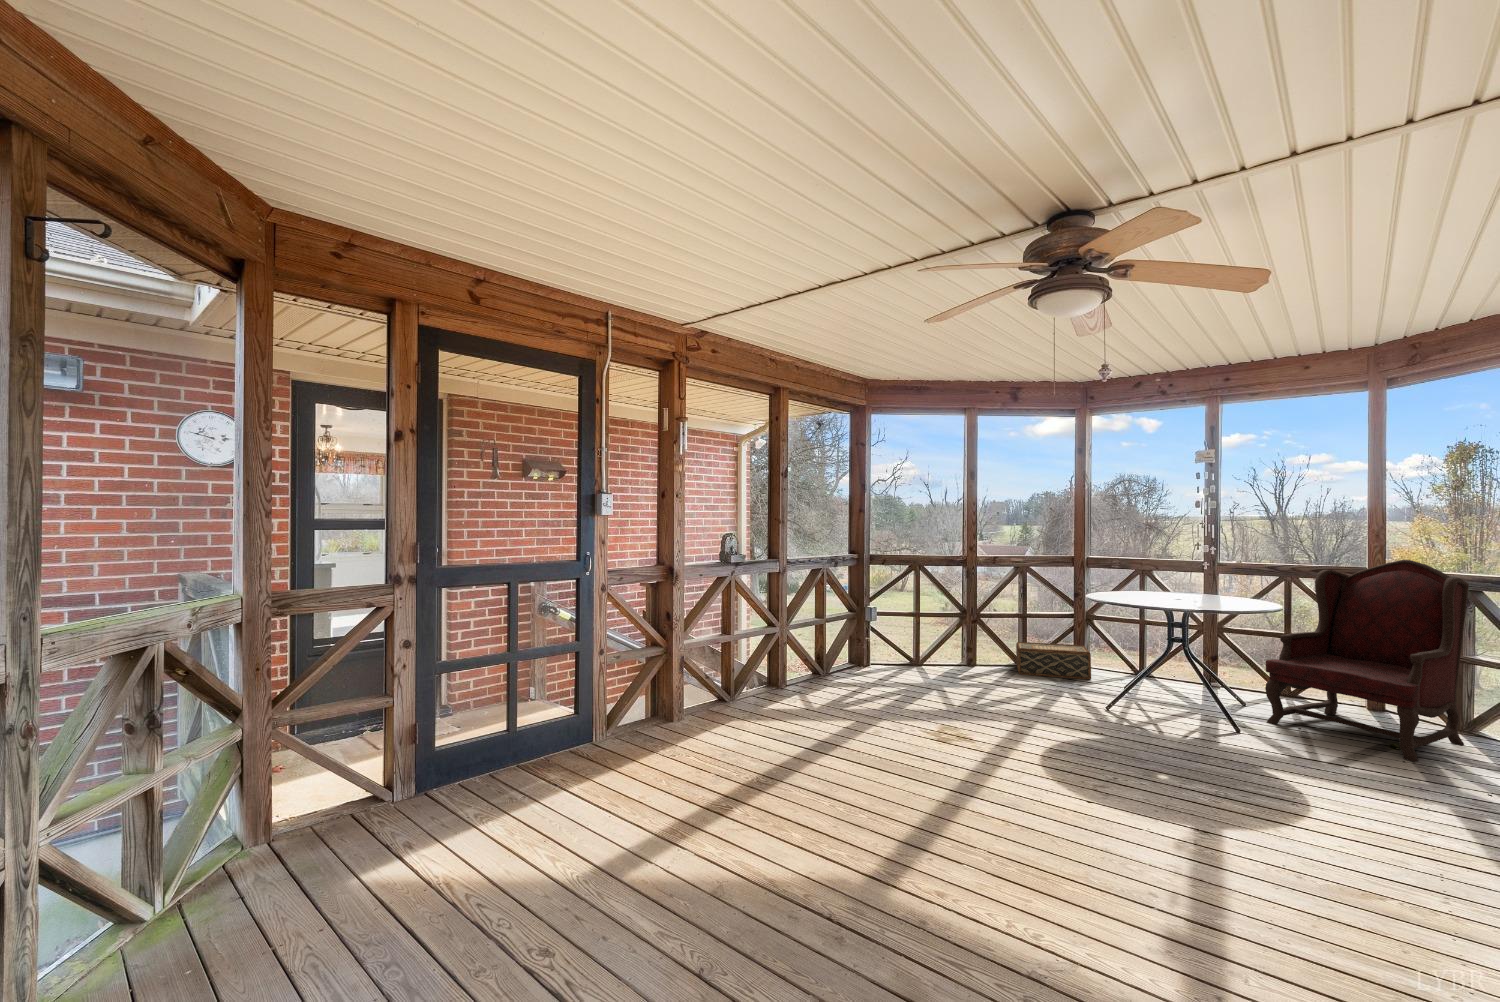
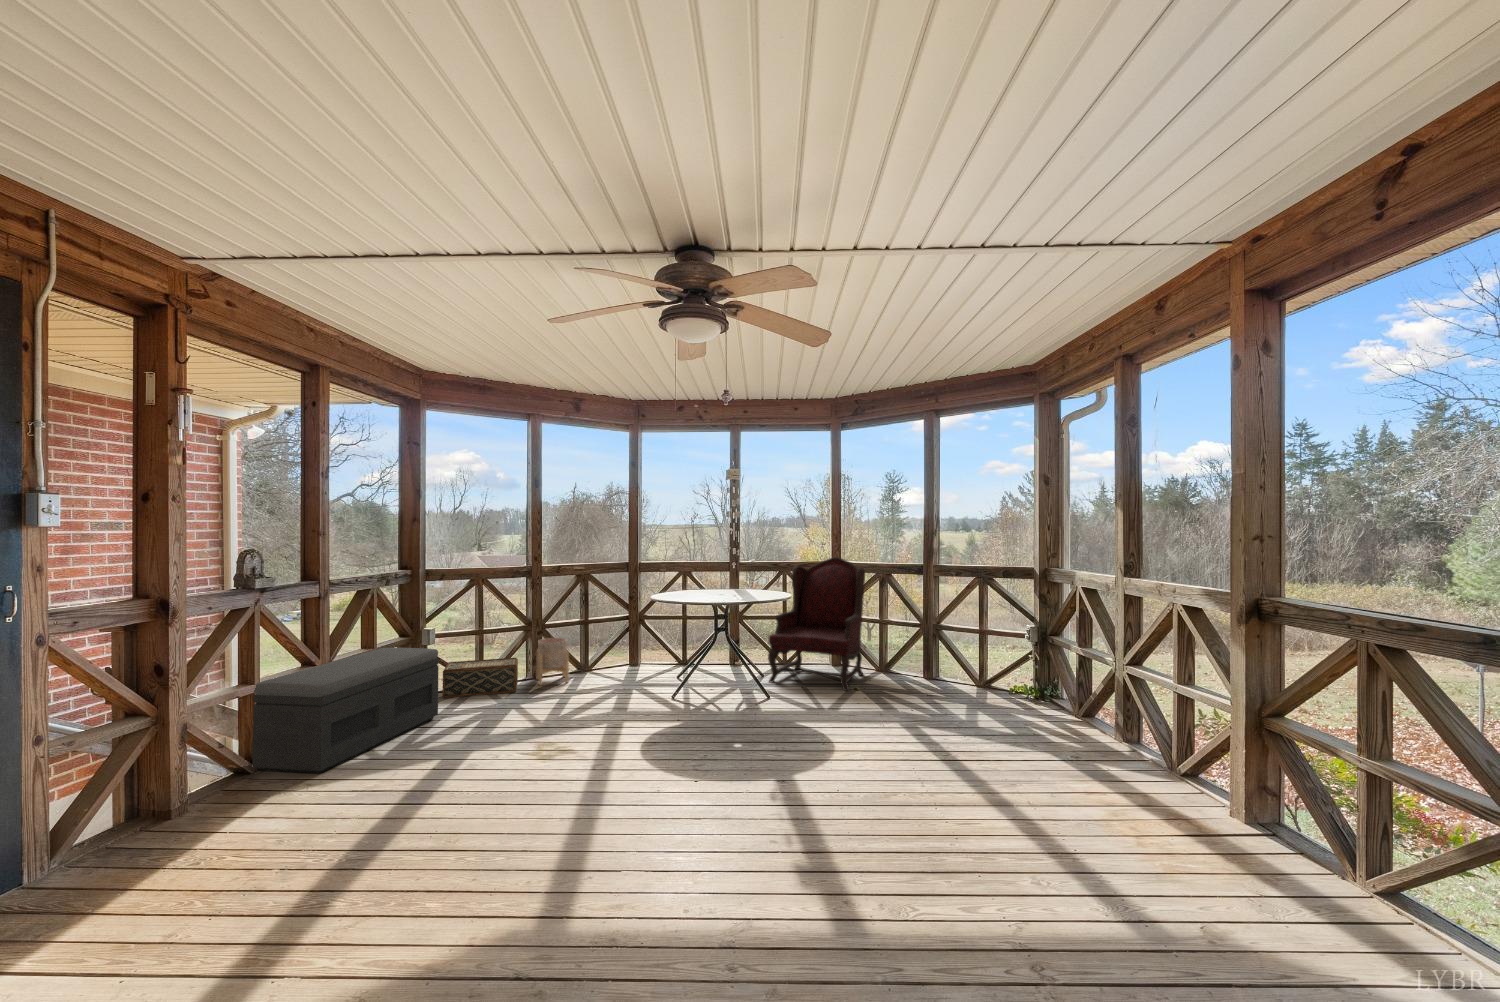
storage bench: none [732,618,868,710] -> present [253,648,439,773]
planter: none [968,629,1000,677] -> present [537,638,569,685]
woven basket: present [1016,642,1091,679] -> present [443,658,518,698]

